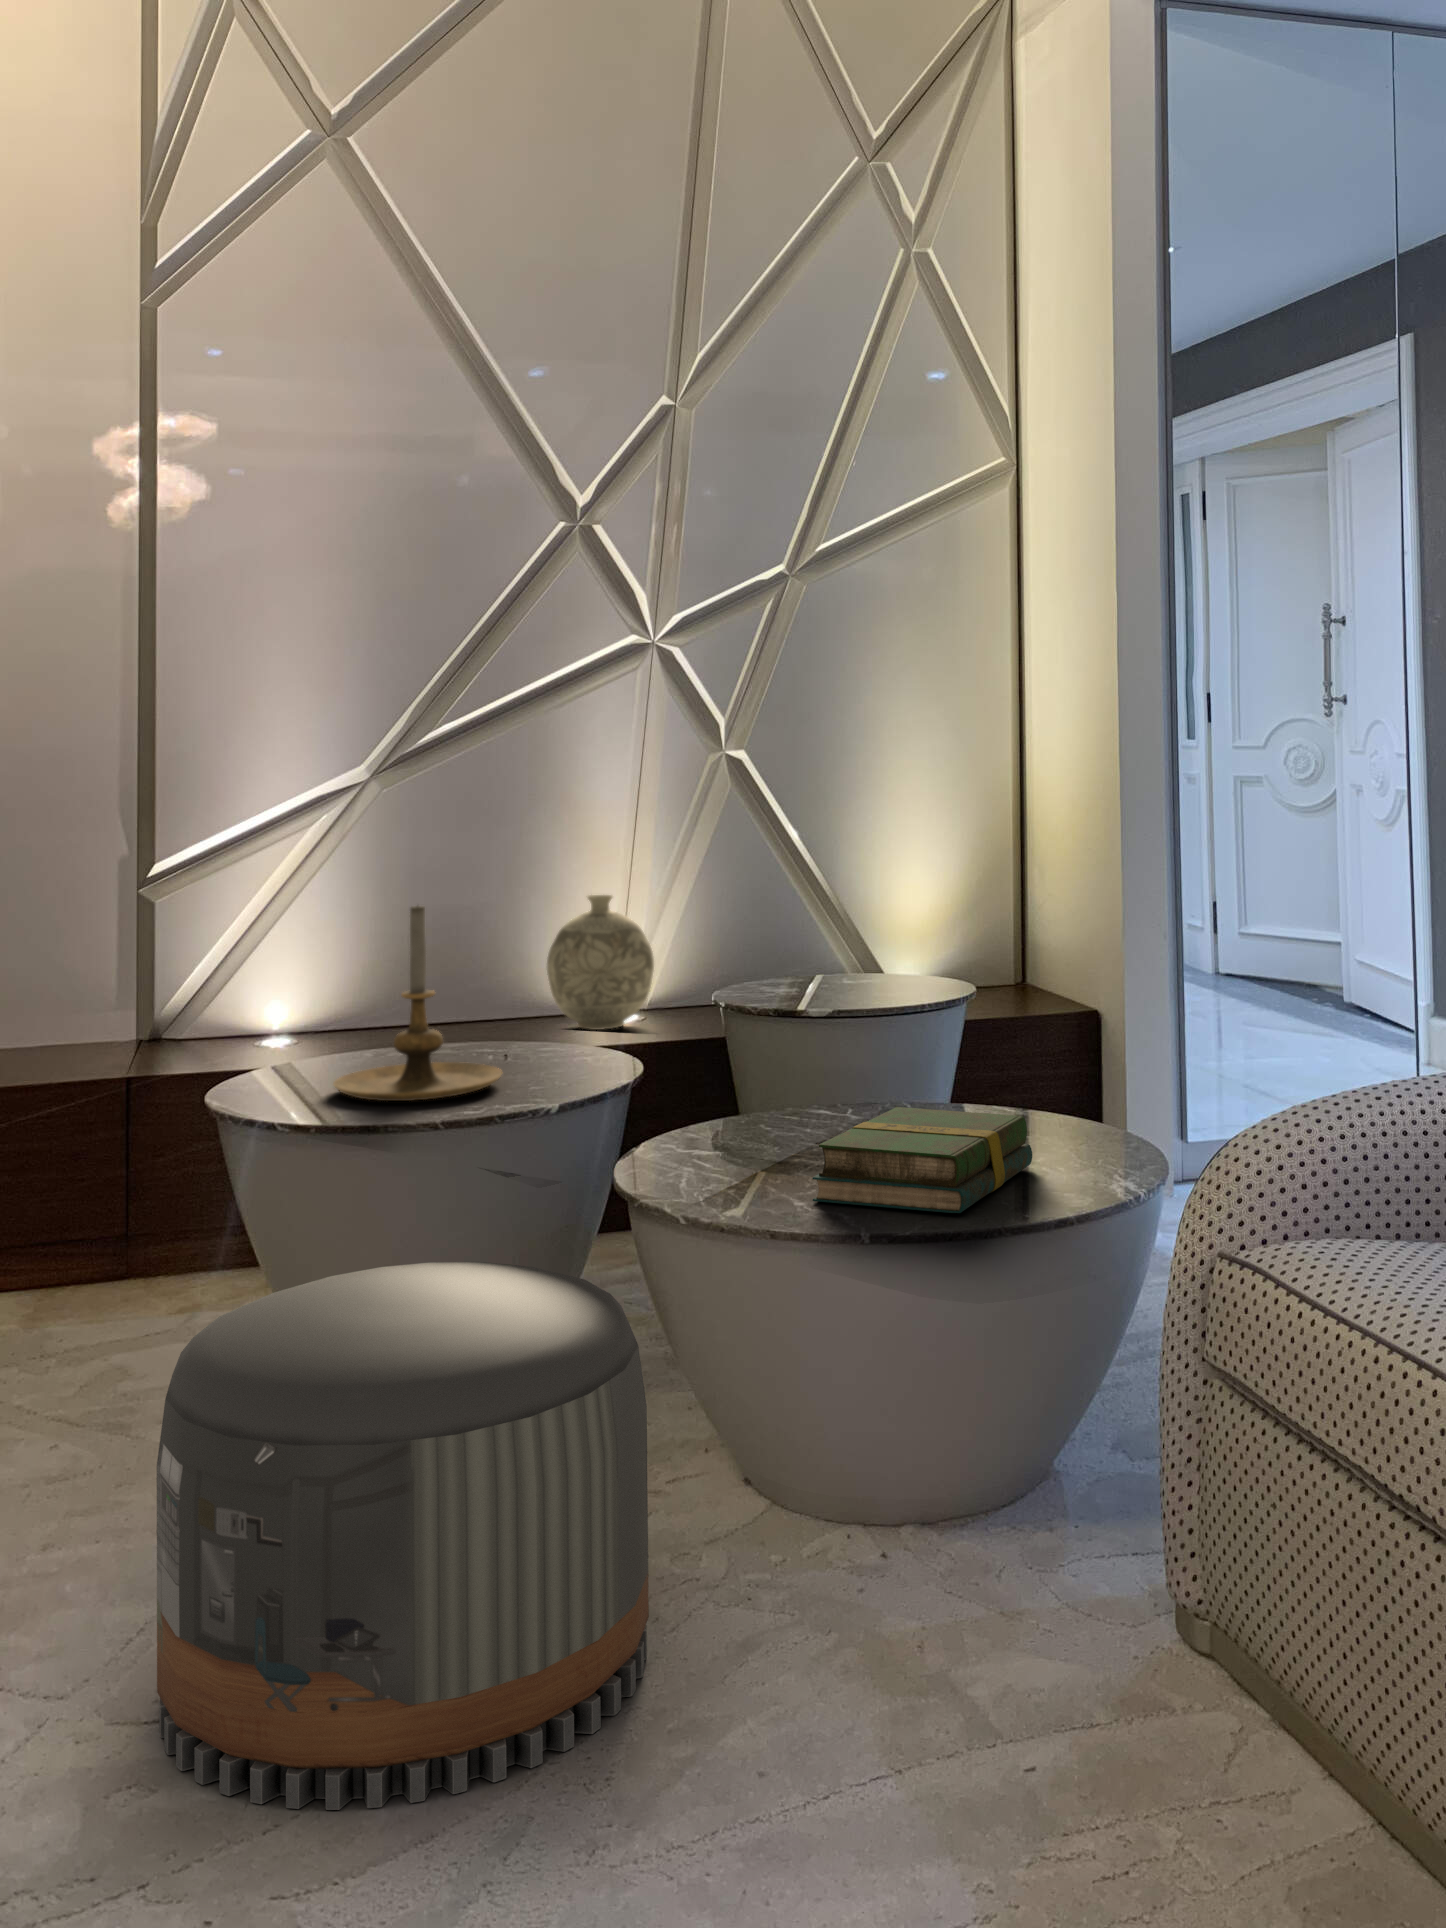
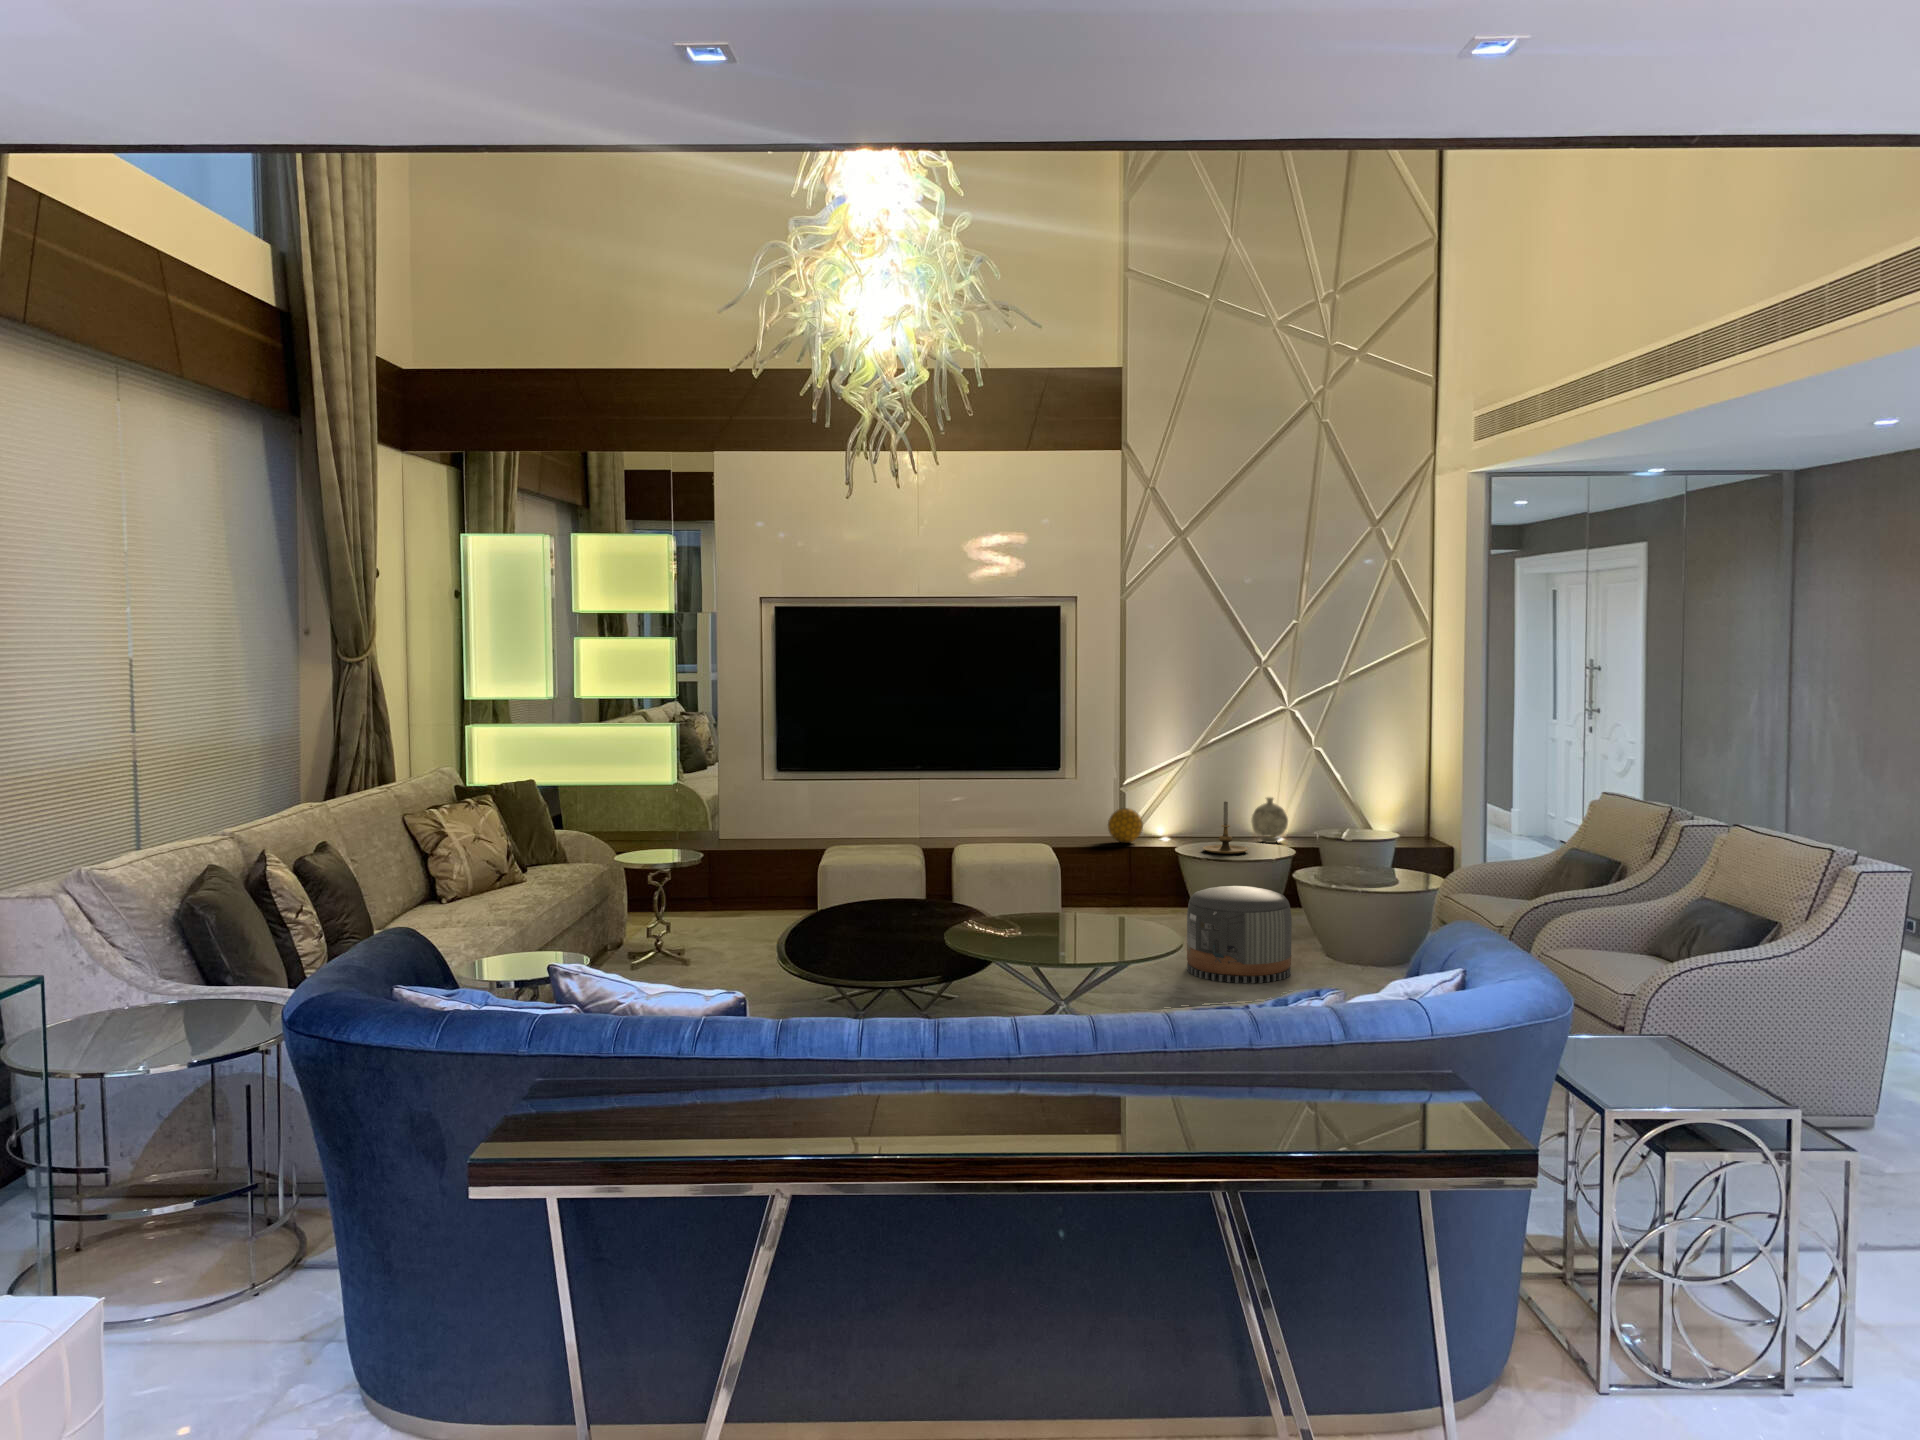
decorative ball: none [74,950,197,1063] -> present [1108,808,1143,843]
book: present [812,1107,1032,1213] -> none [1333,861,1393,884]

